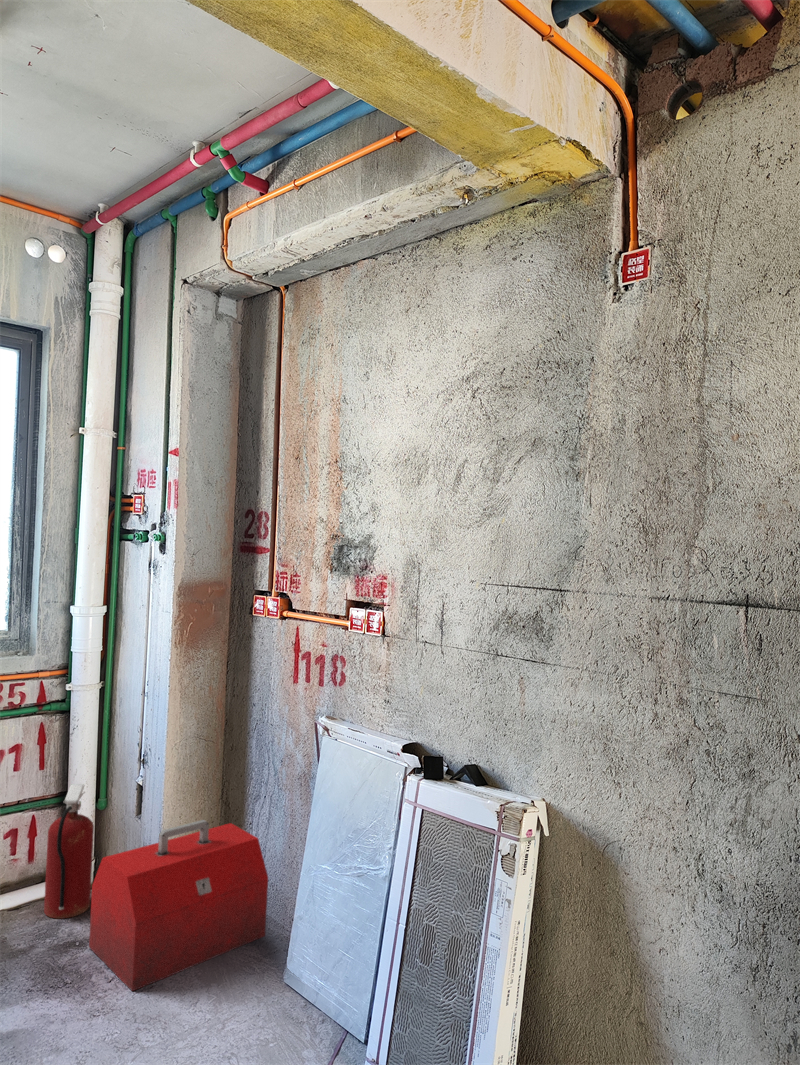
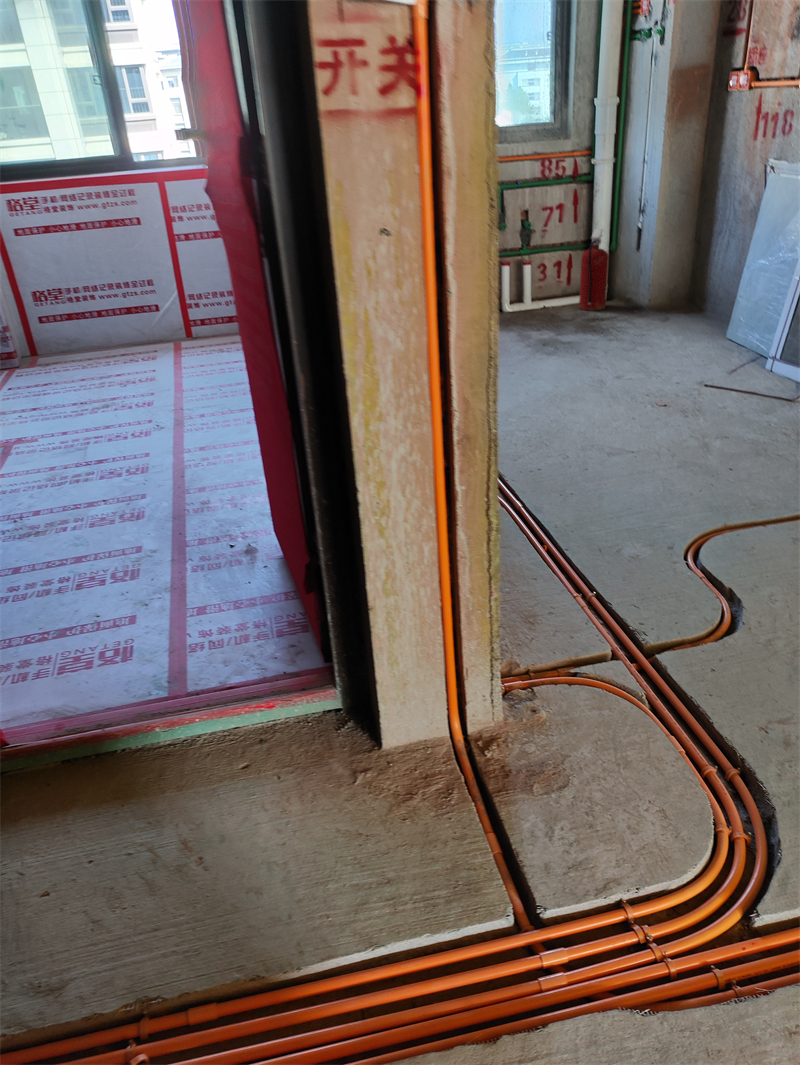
toolbox: present [89,820,268,991] -> none [607,245,722,334]

